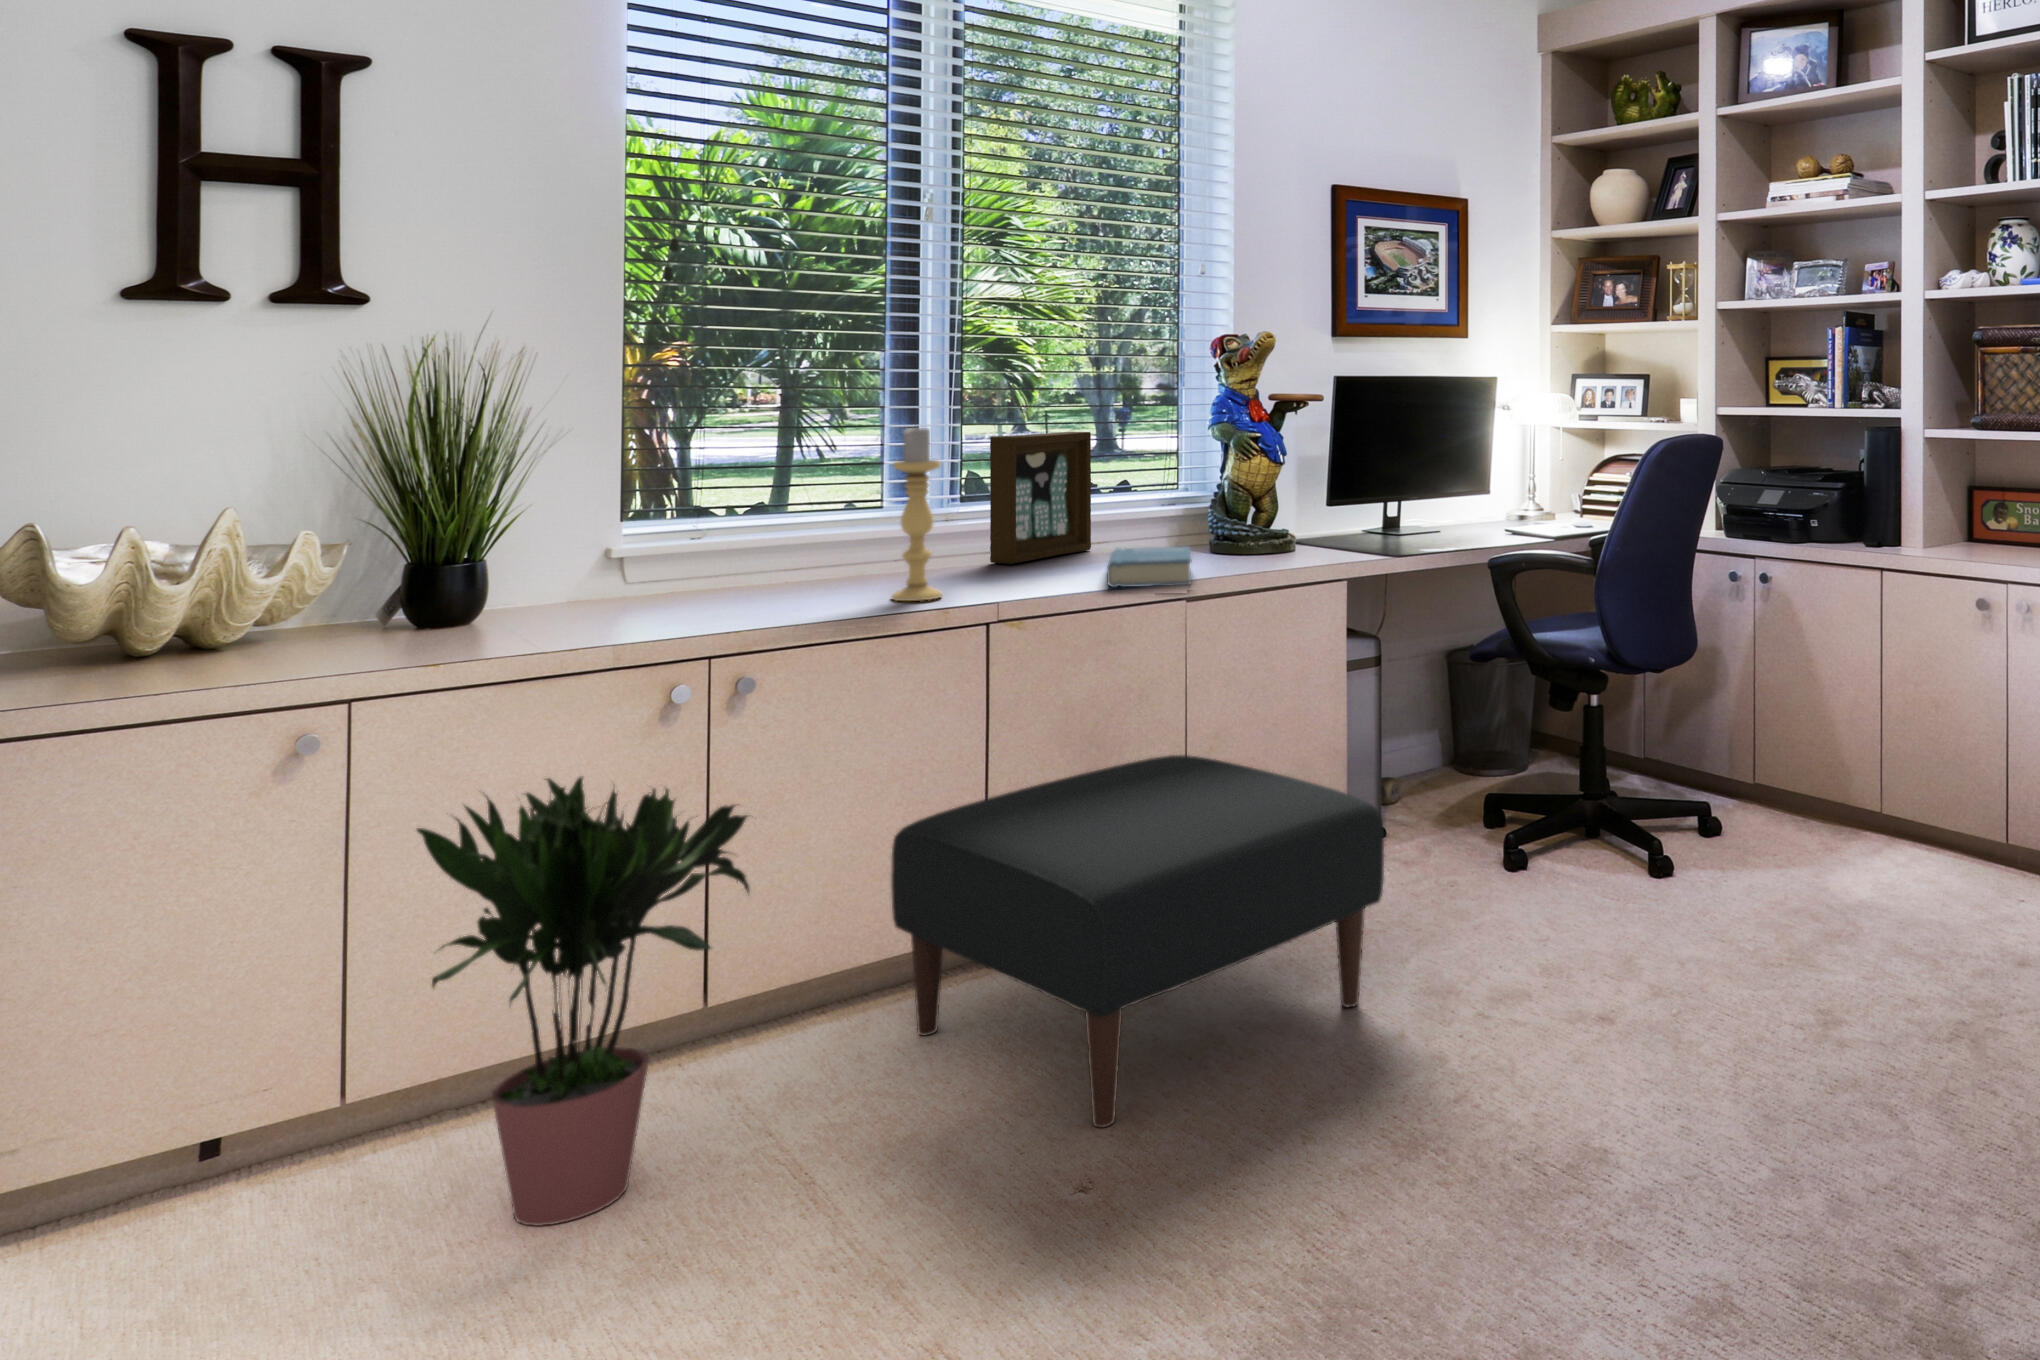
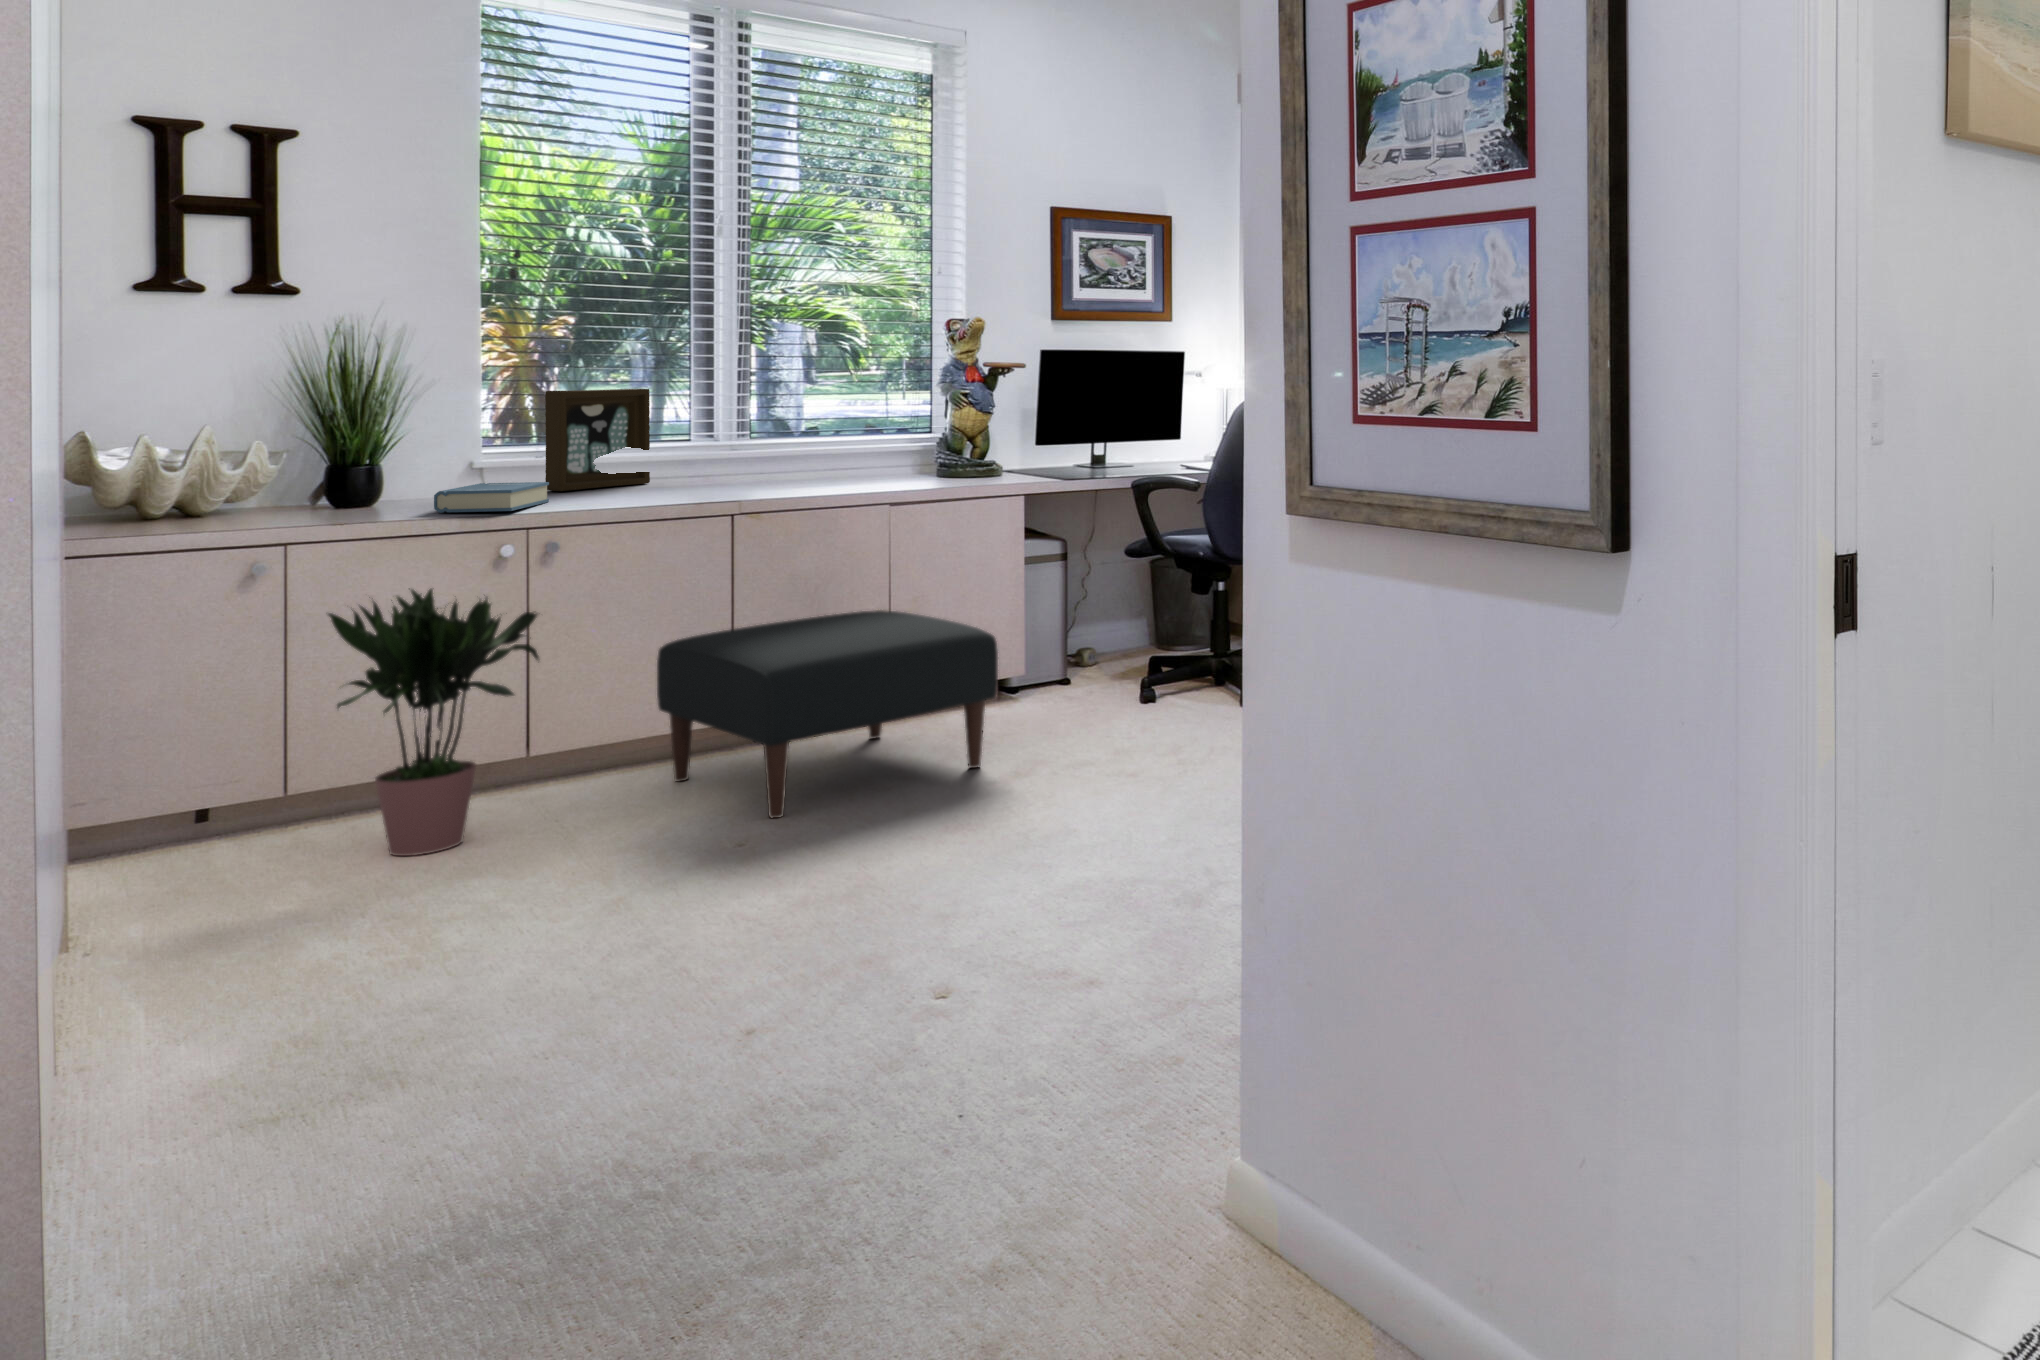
candle holder: present [892,428,942,601] -> none [671,379,708,500]
picture frame: present [990,432,1091,564] -> present [545,389,650,491]
hardback book: present [1107,546,1192,588] -> present [434,482,549,513]

